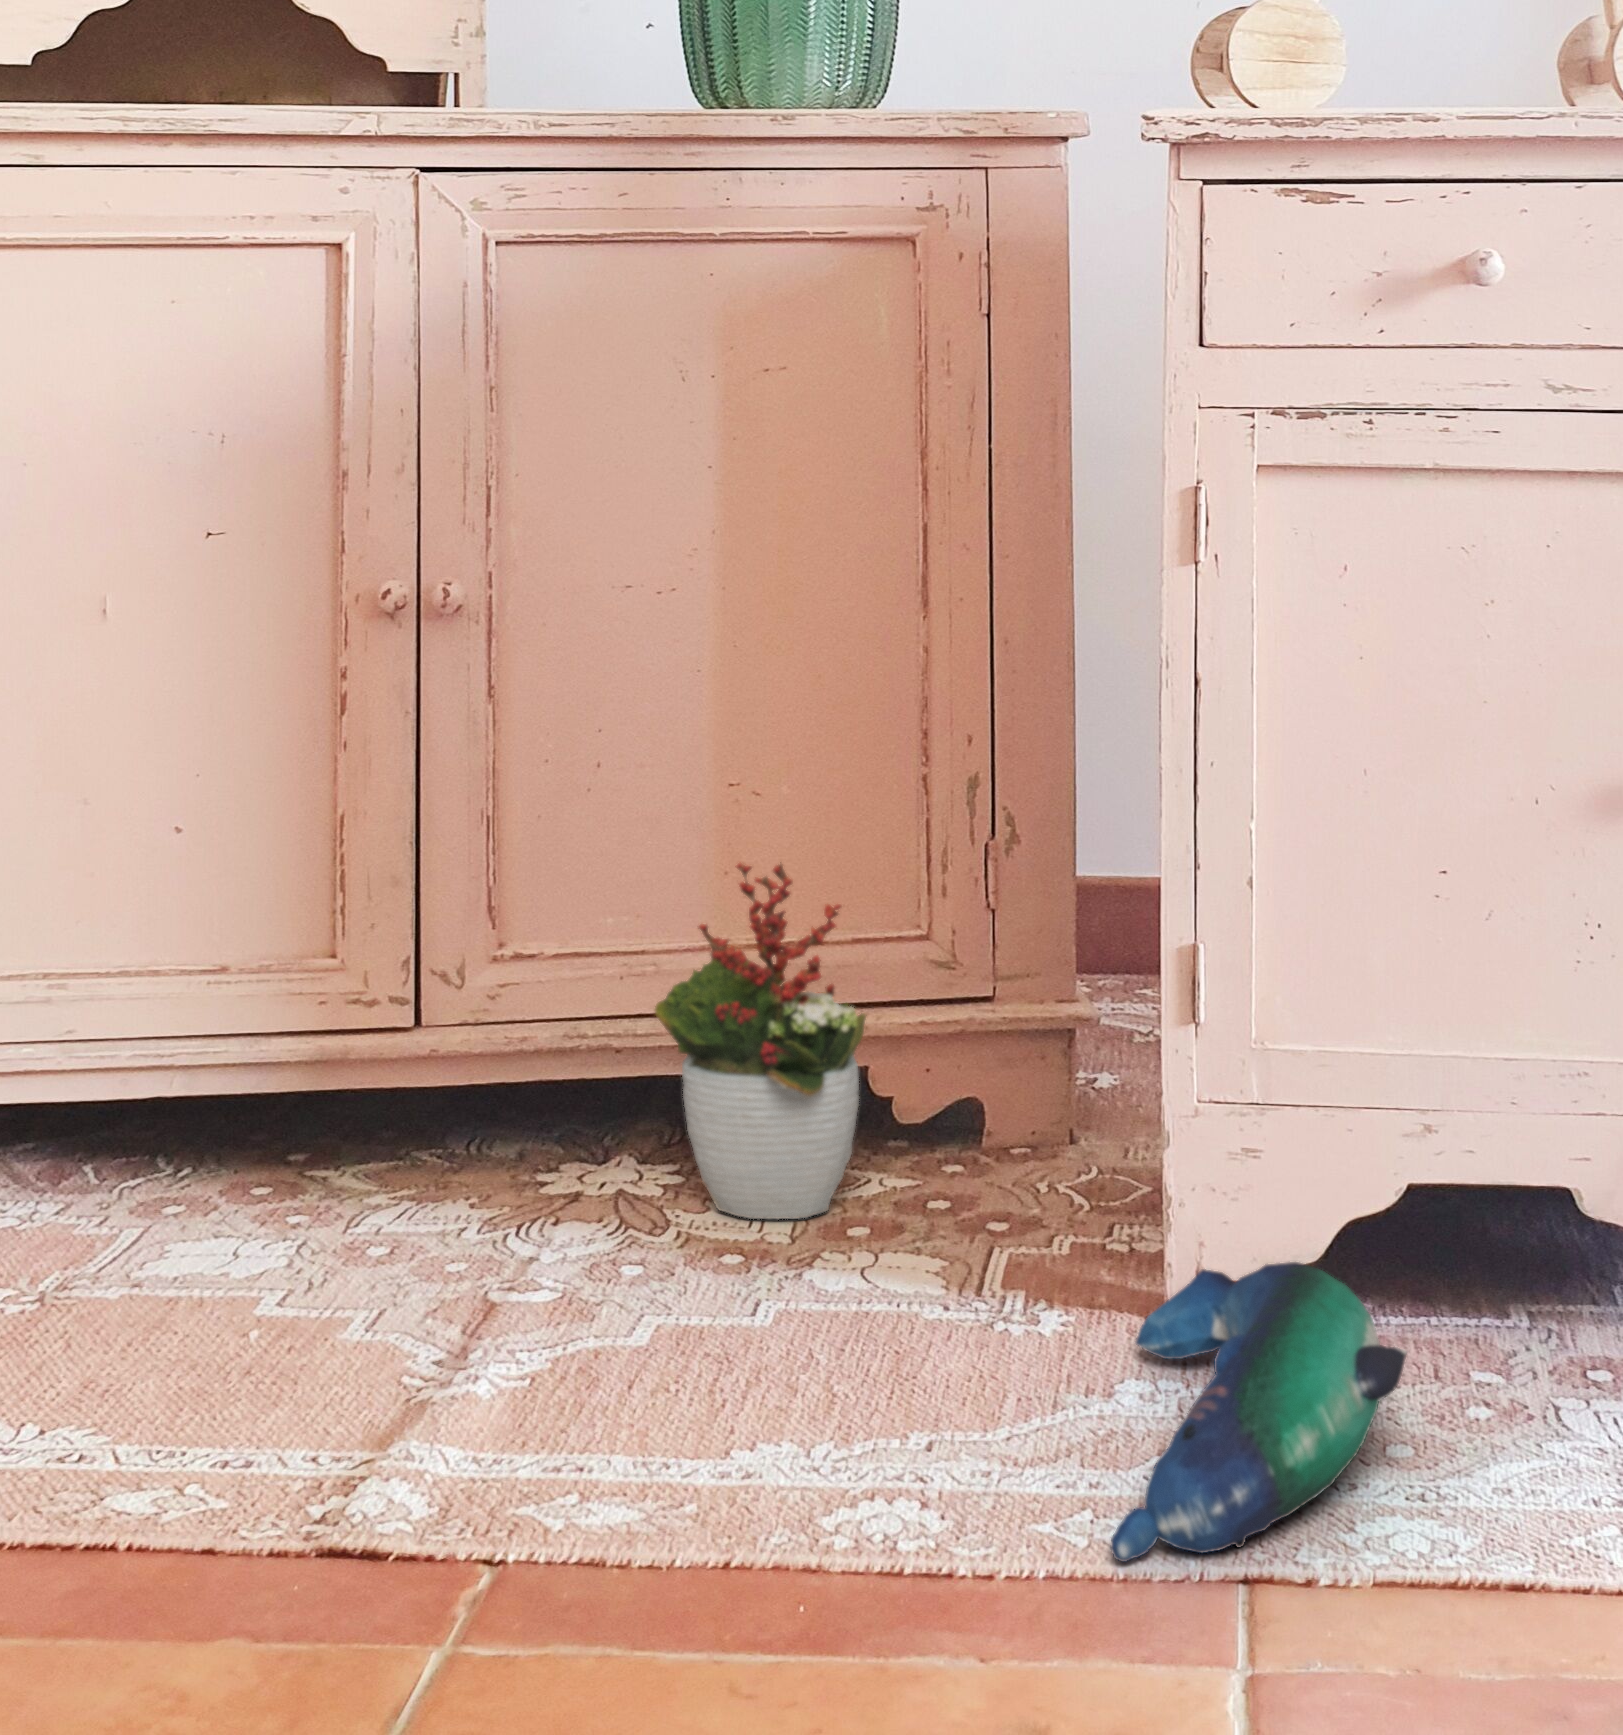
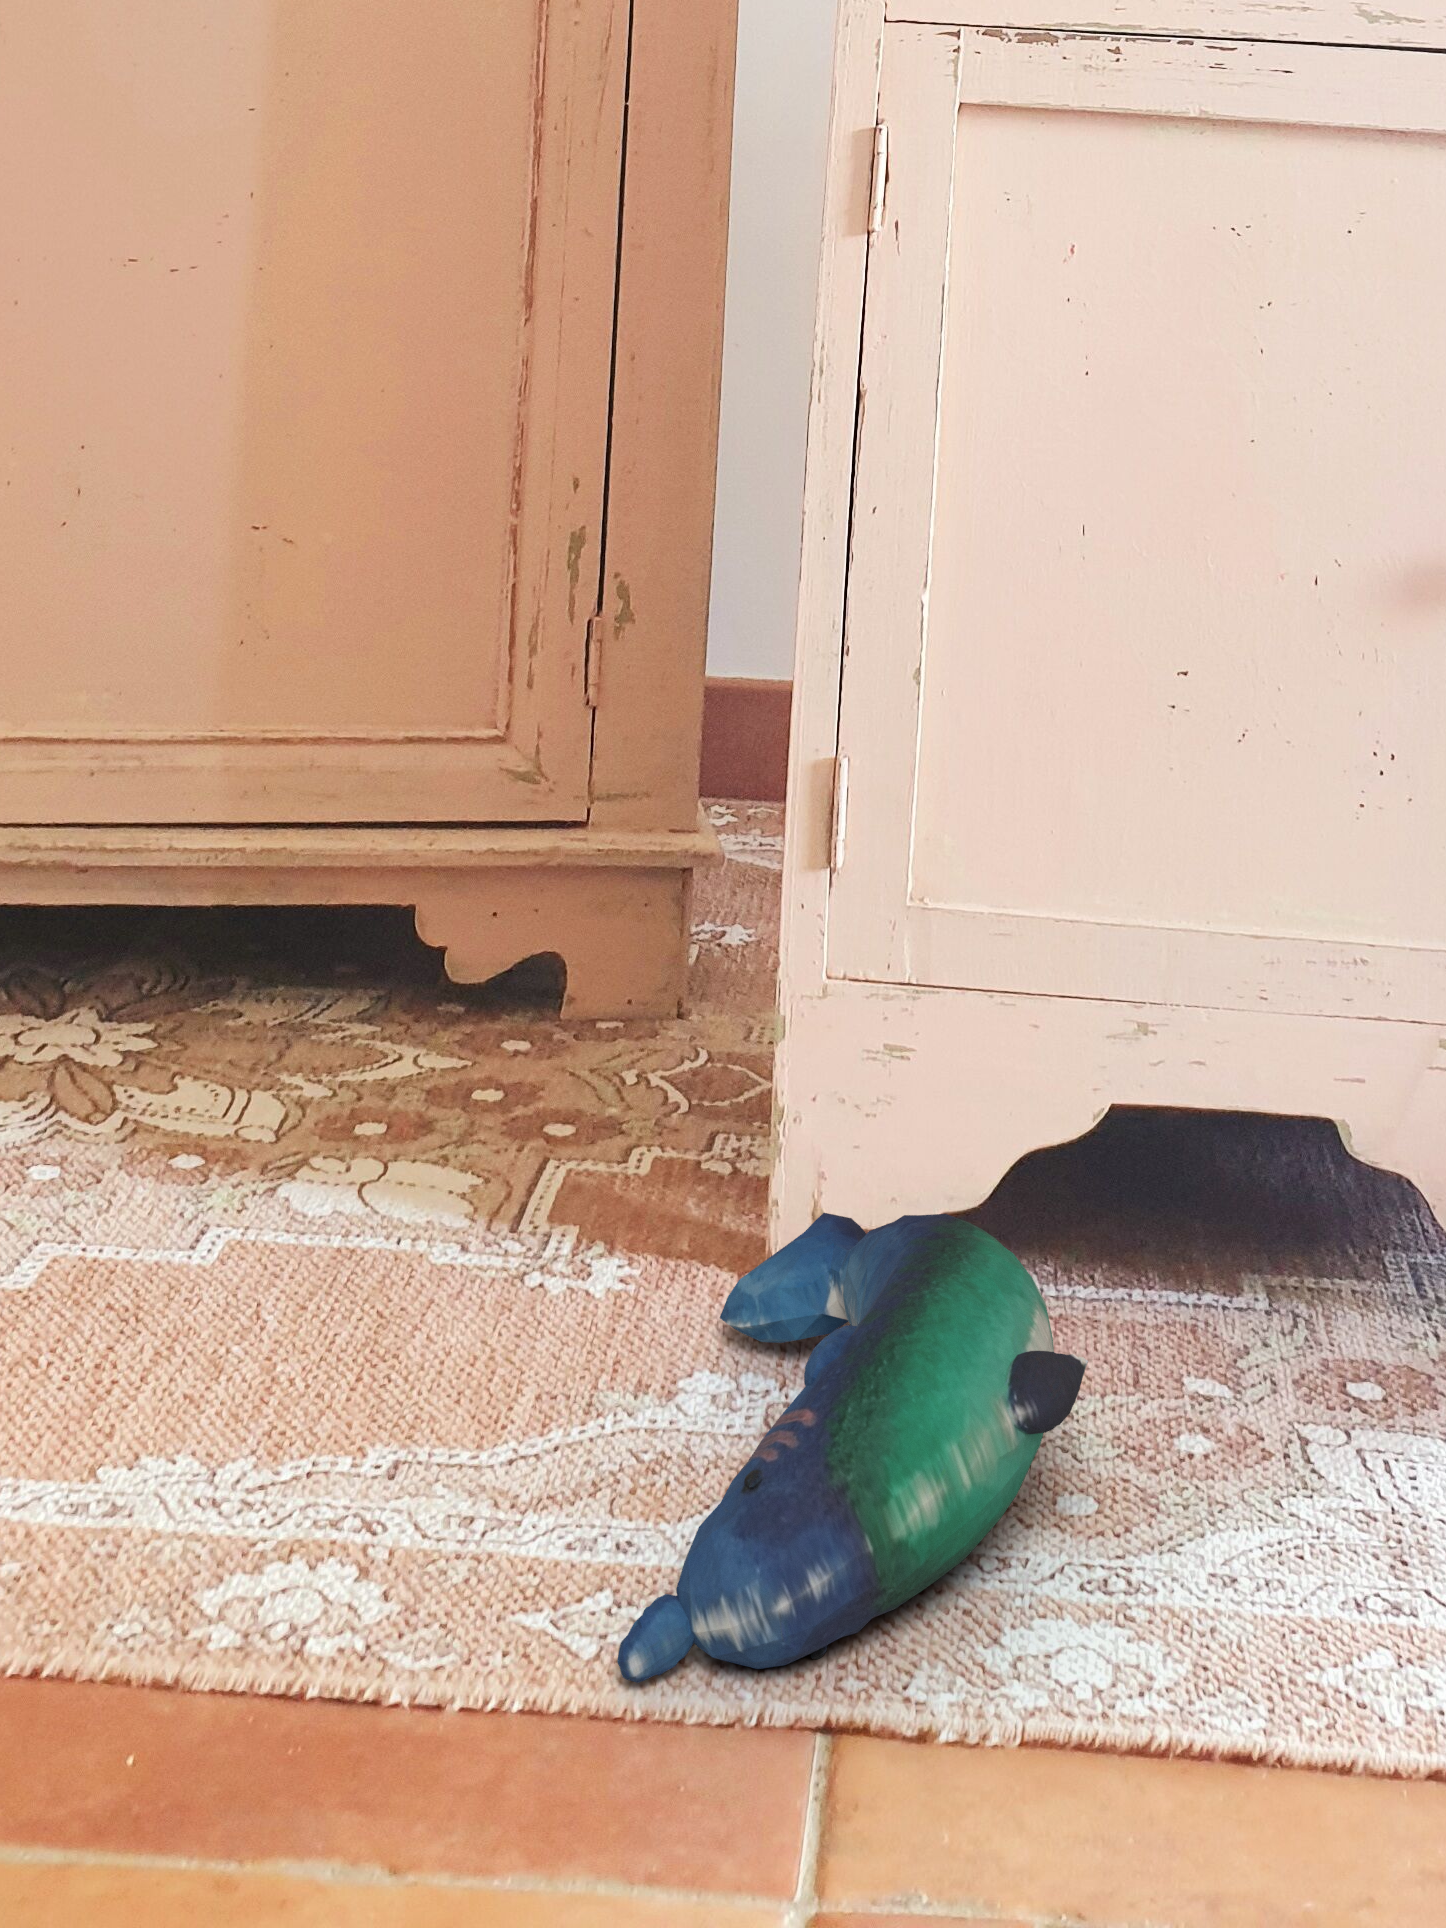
decorative plant: present [655,863,866,1219] -> none [124,622,413,1113]

